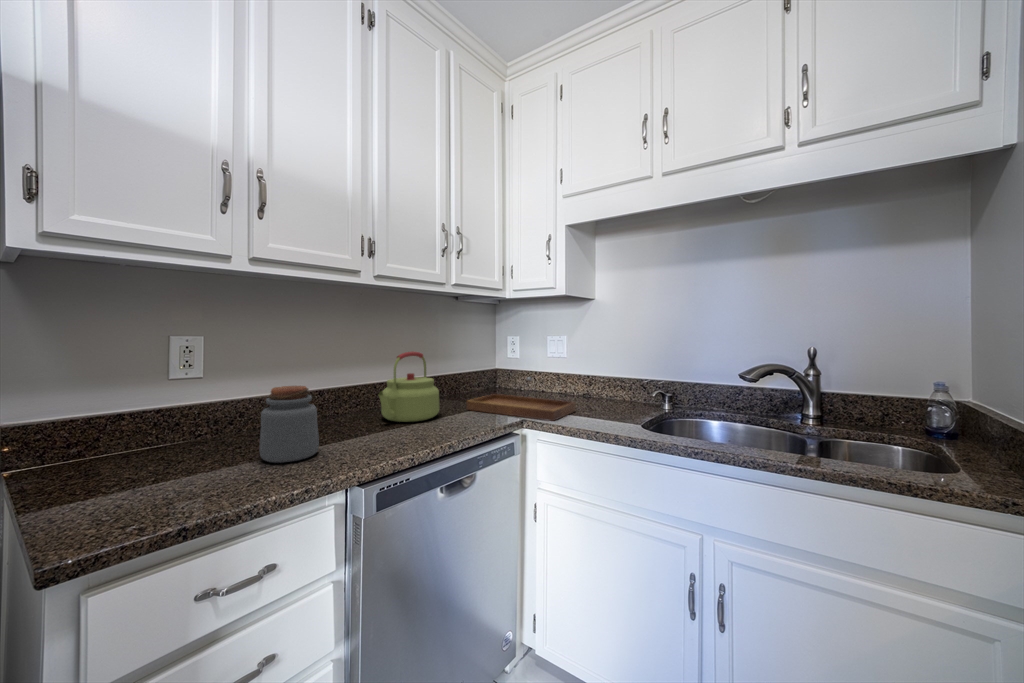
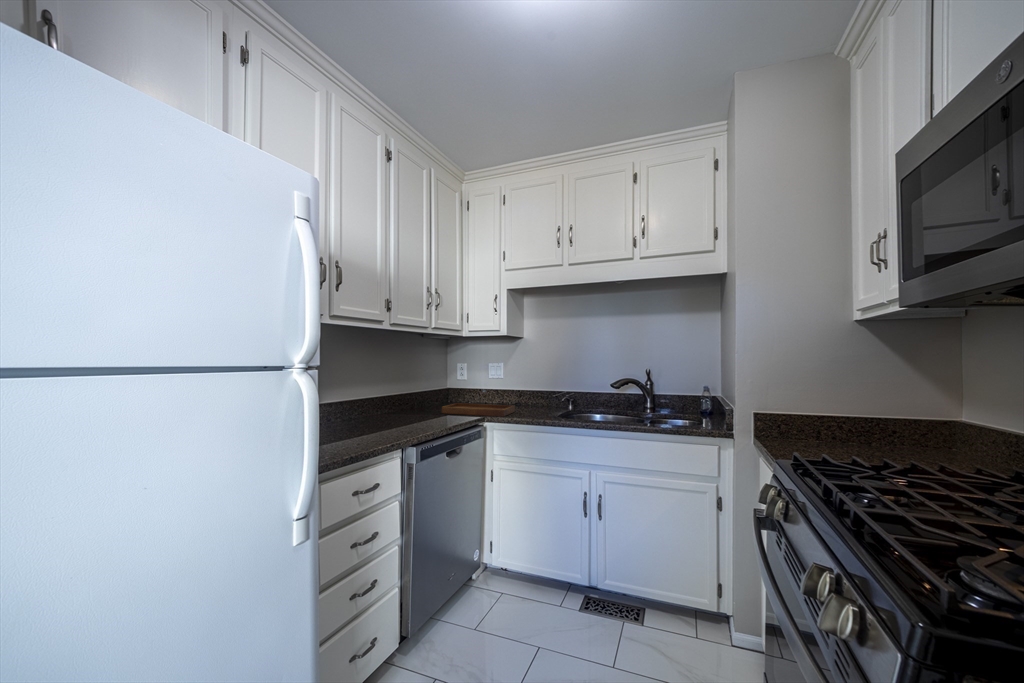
kettle: present [378,352,440,422] -> none [388,373,427,420]
jar: present [260,386,319,463] -> none [342,393,376,438]

